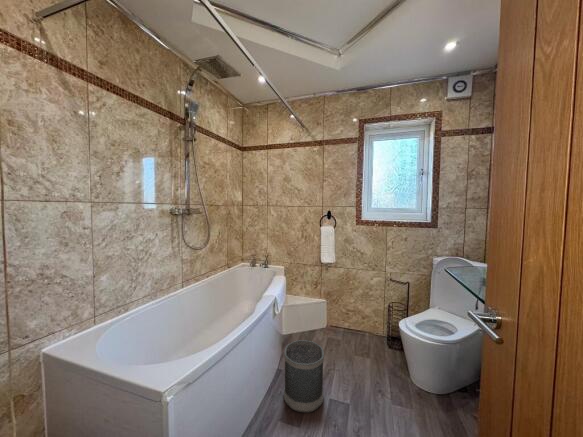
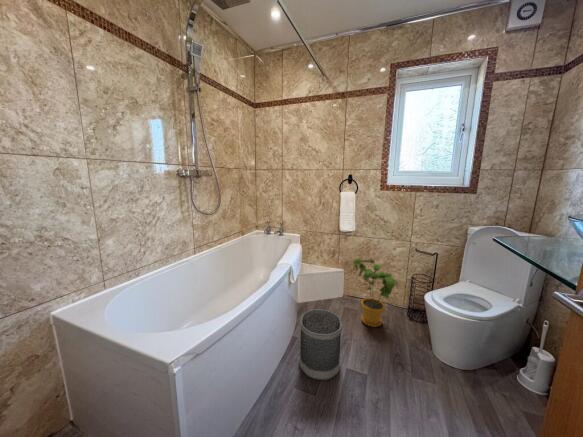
house plant: none [334,289,377,357] -> present [353,258,398,327]

